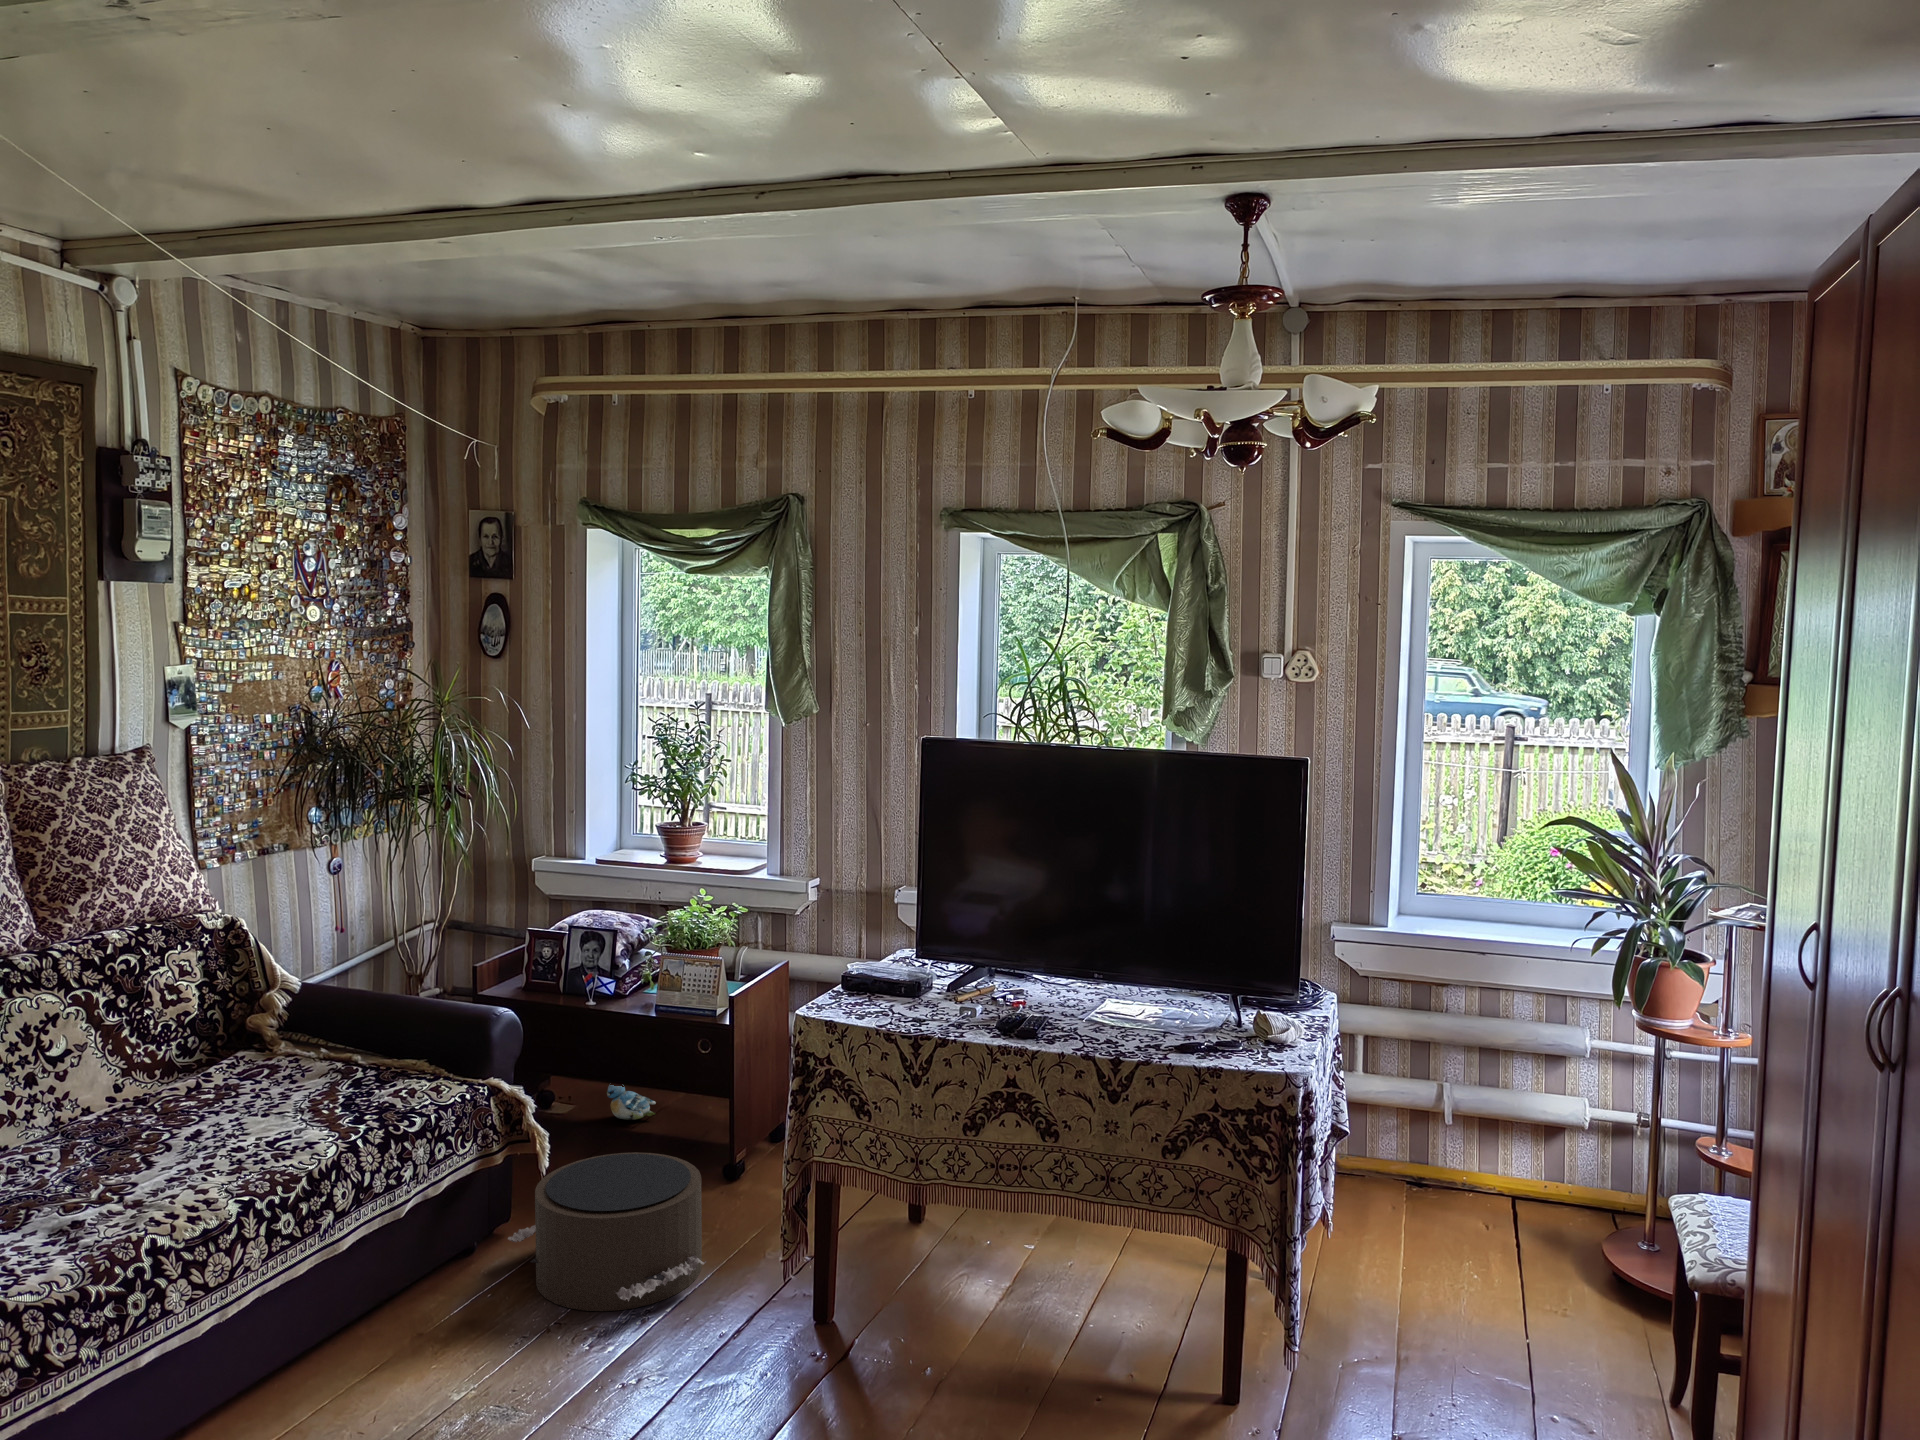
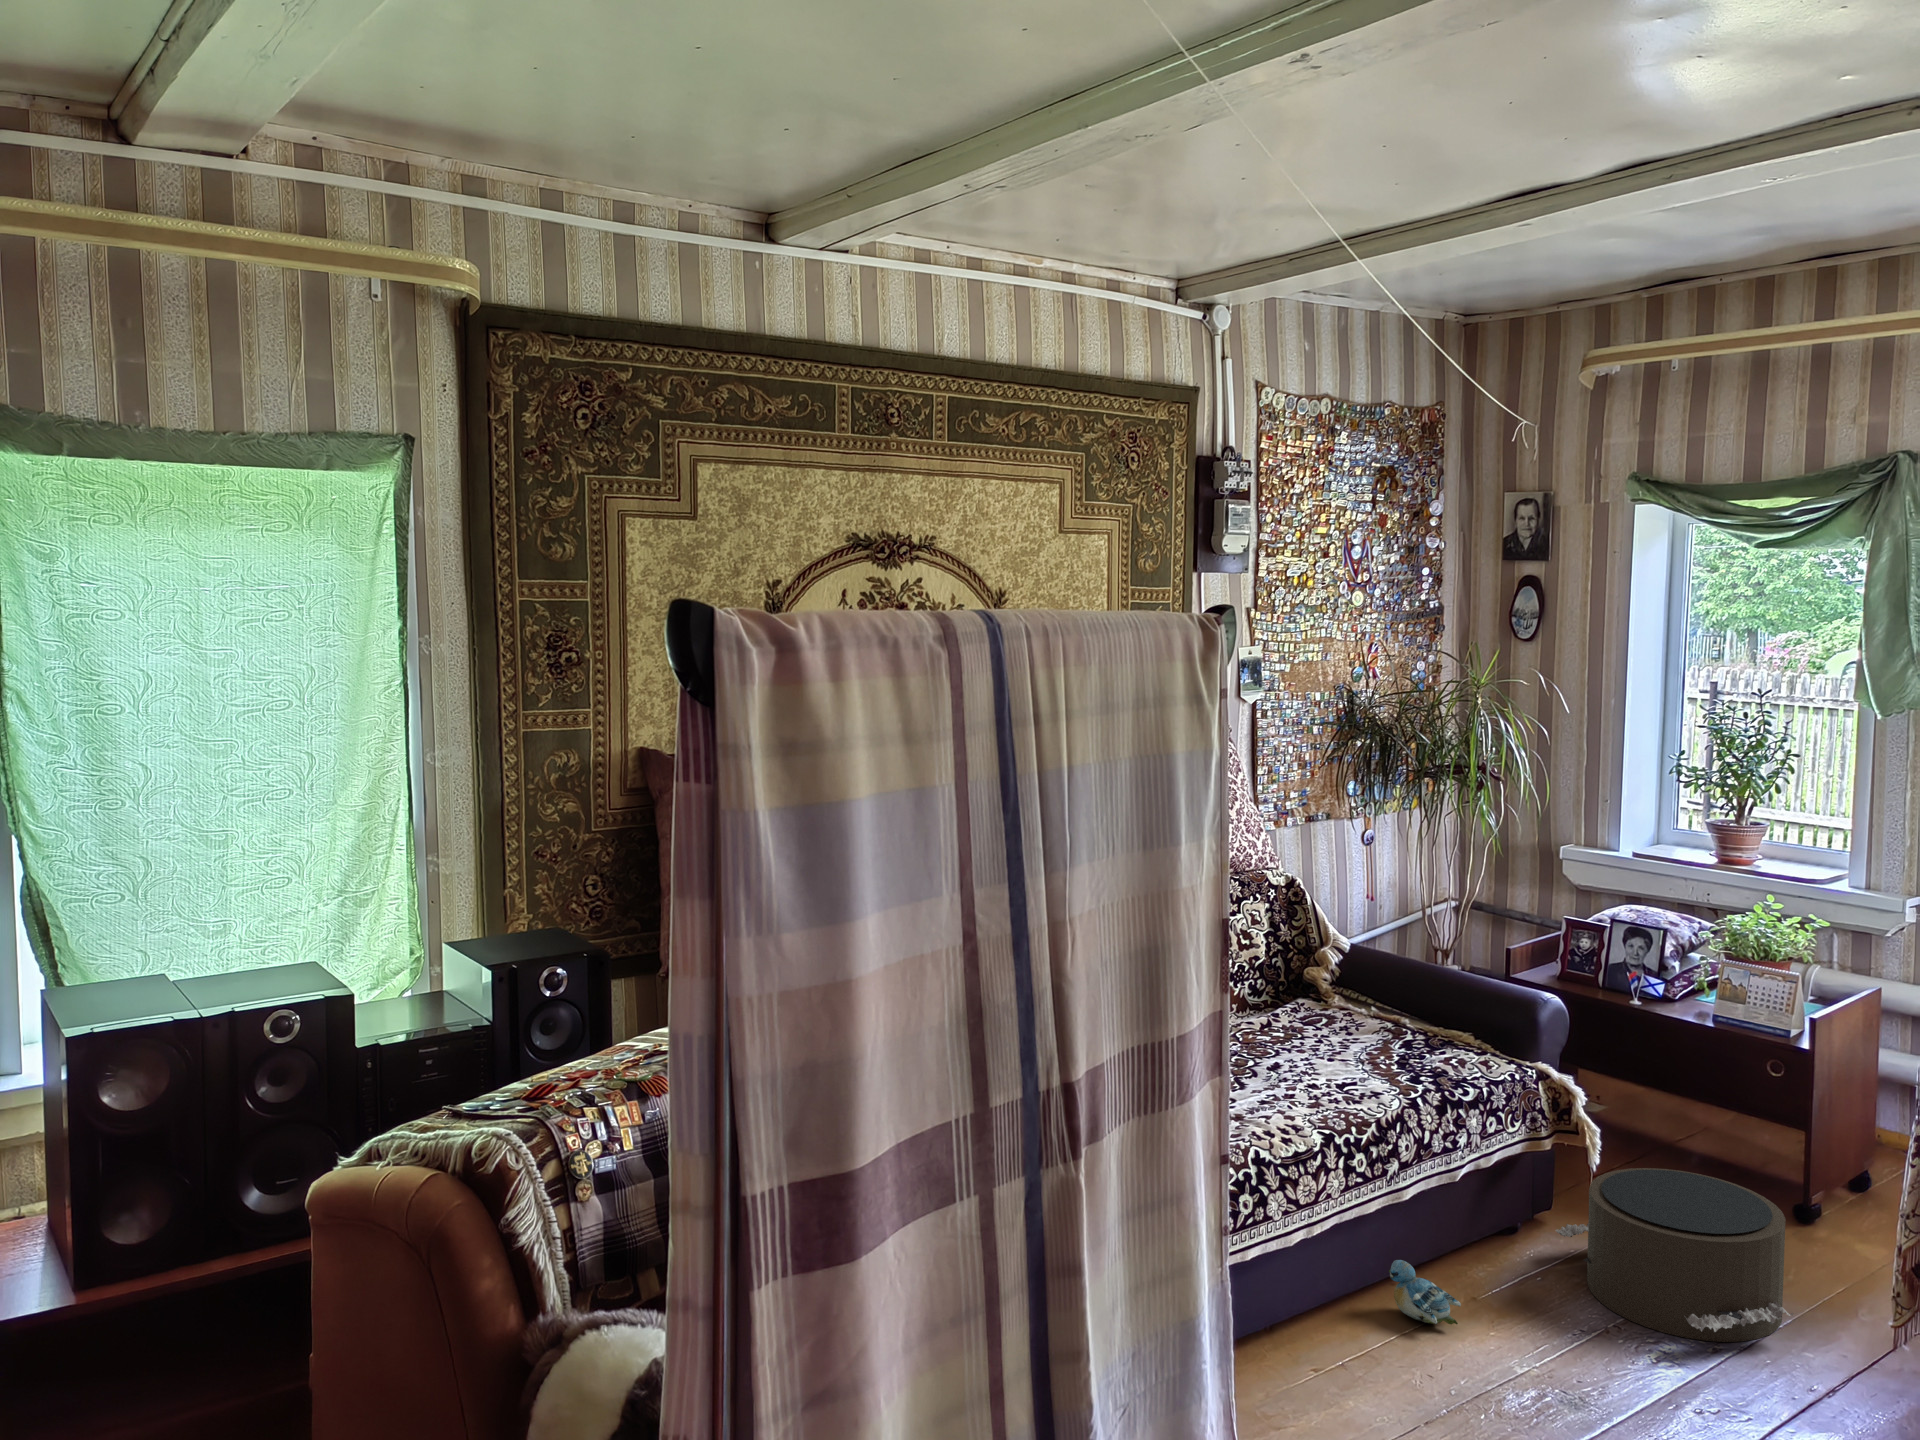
plush toy: present [606,1085,656,1120] -> present [1389,1260,1461,1324]

